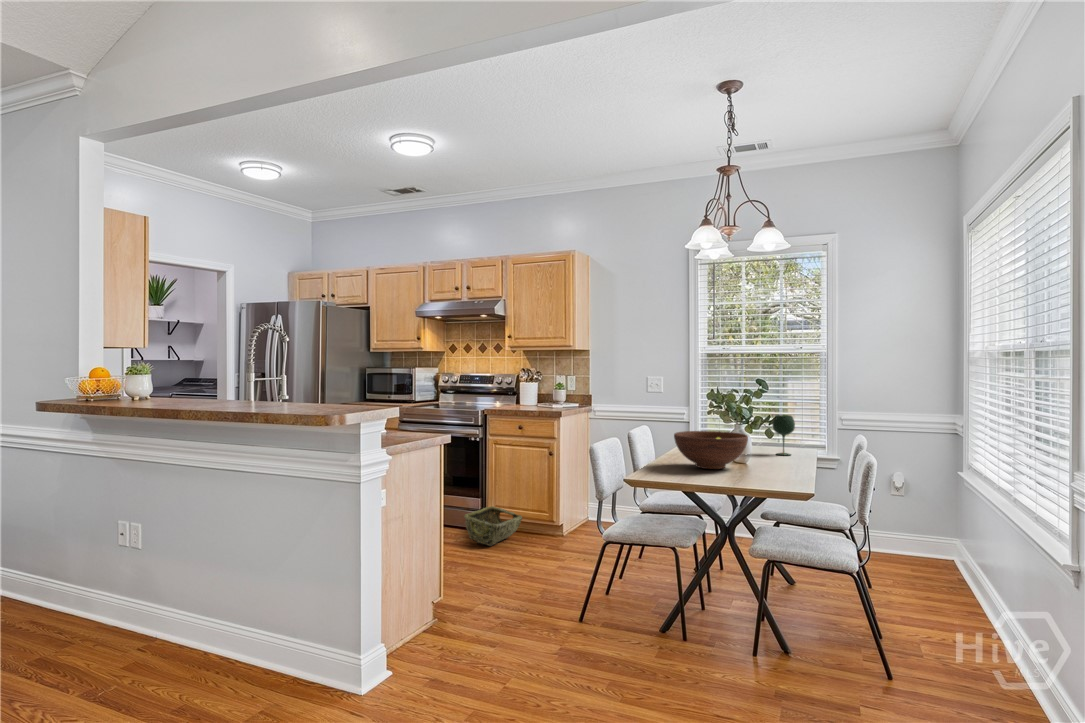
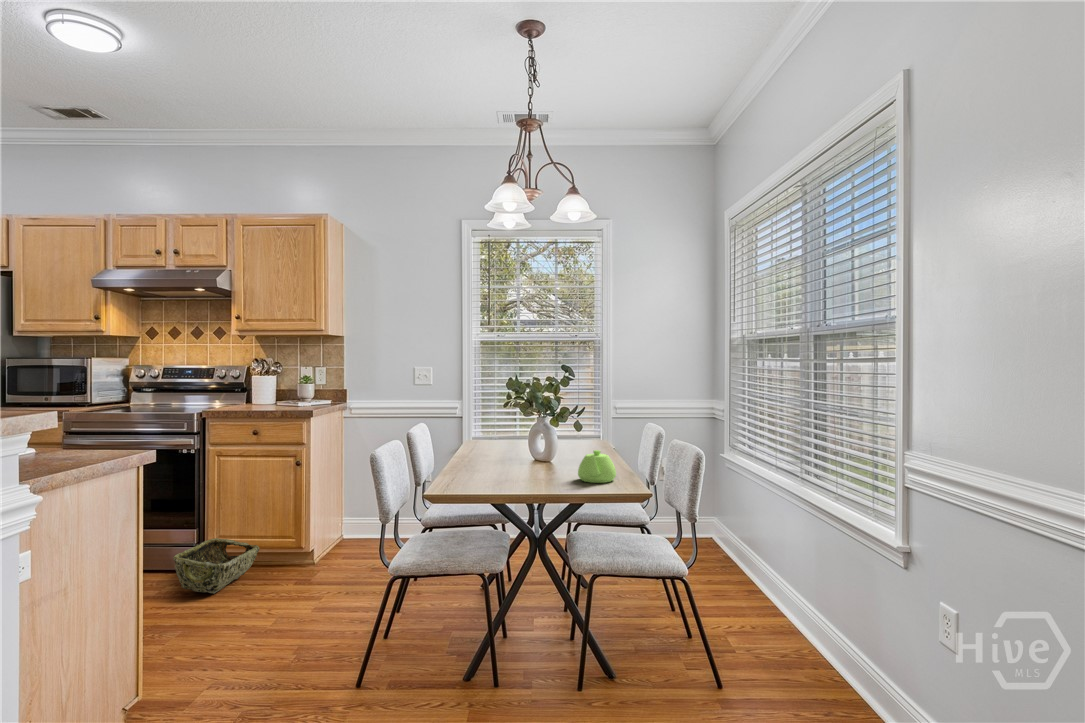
wine glass: present [772,415,795,455] -> none [567,405,590,448]
fruit bowl: present [674,431,748,469] -> none [476,426,560,471]
teapot: none [753,455,788,483] -> present [578,450,616,483]

